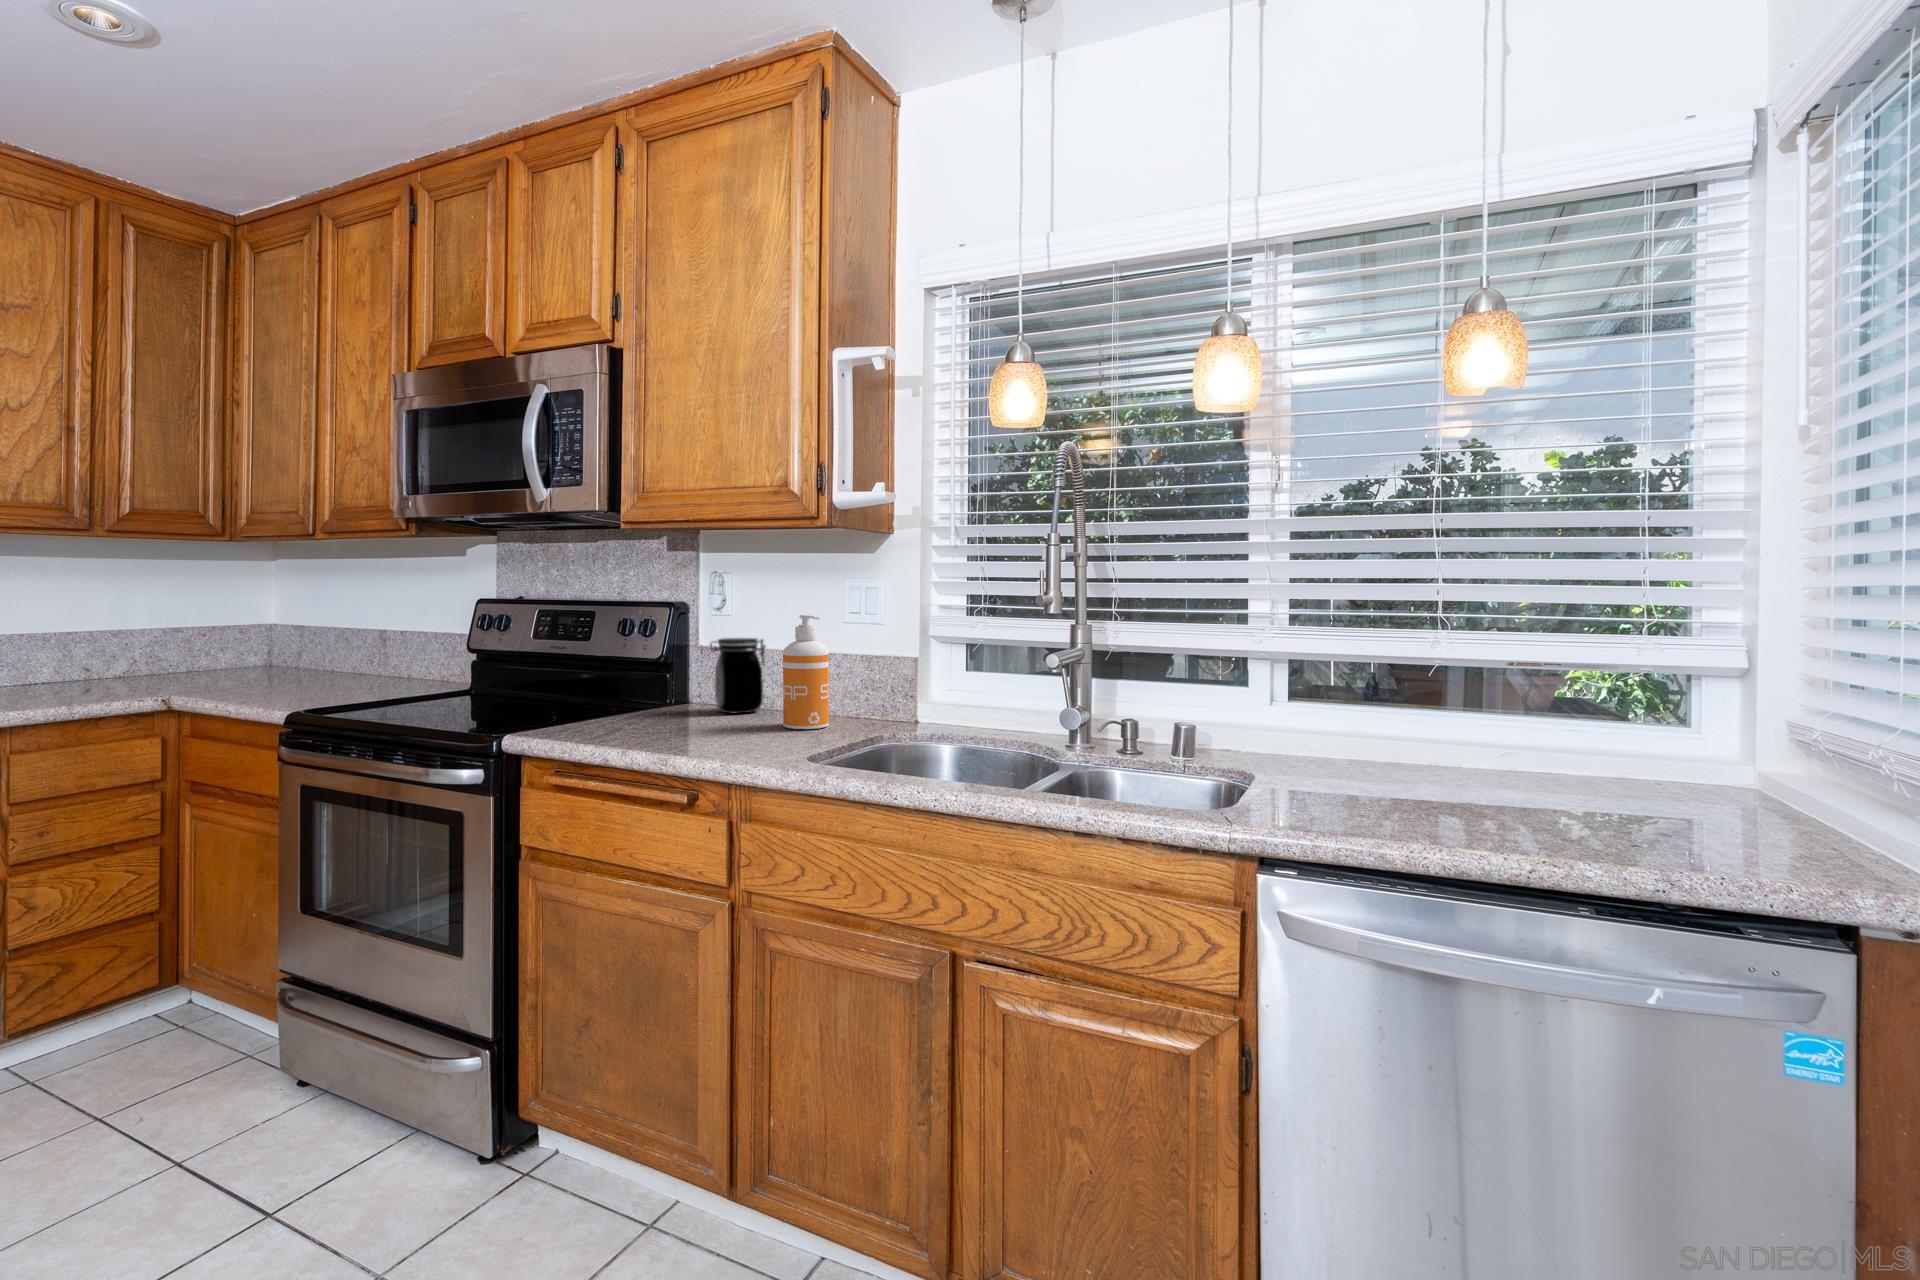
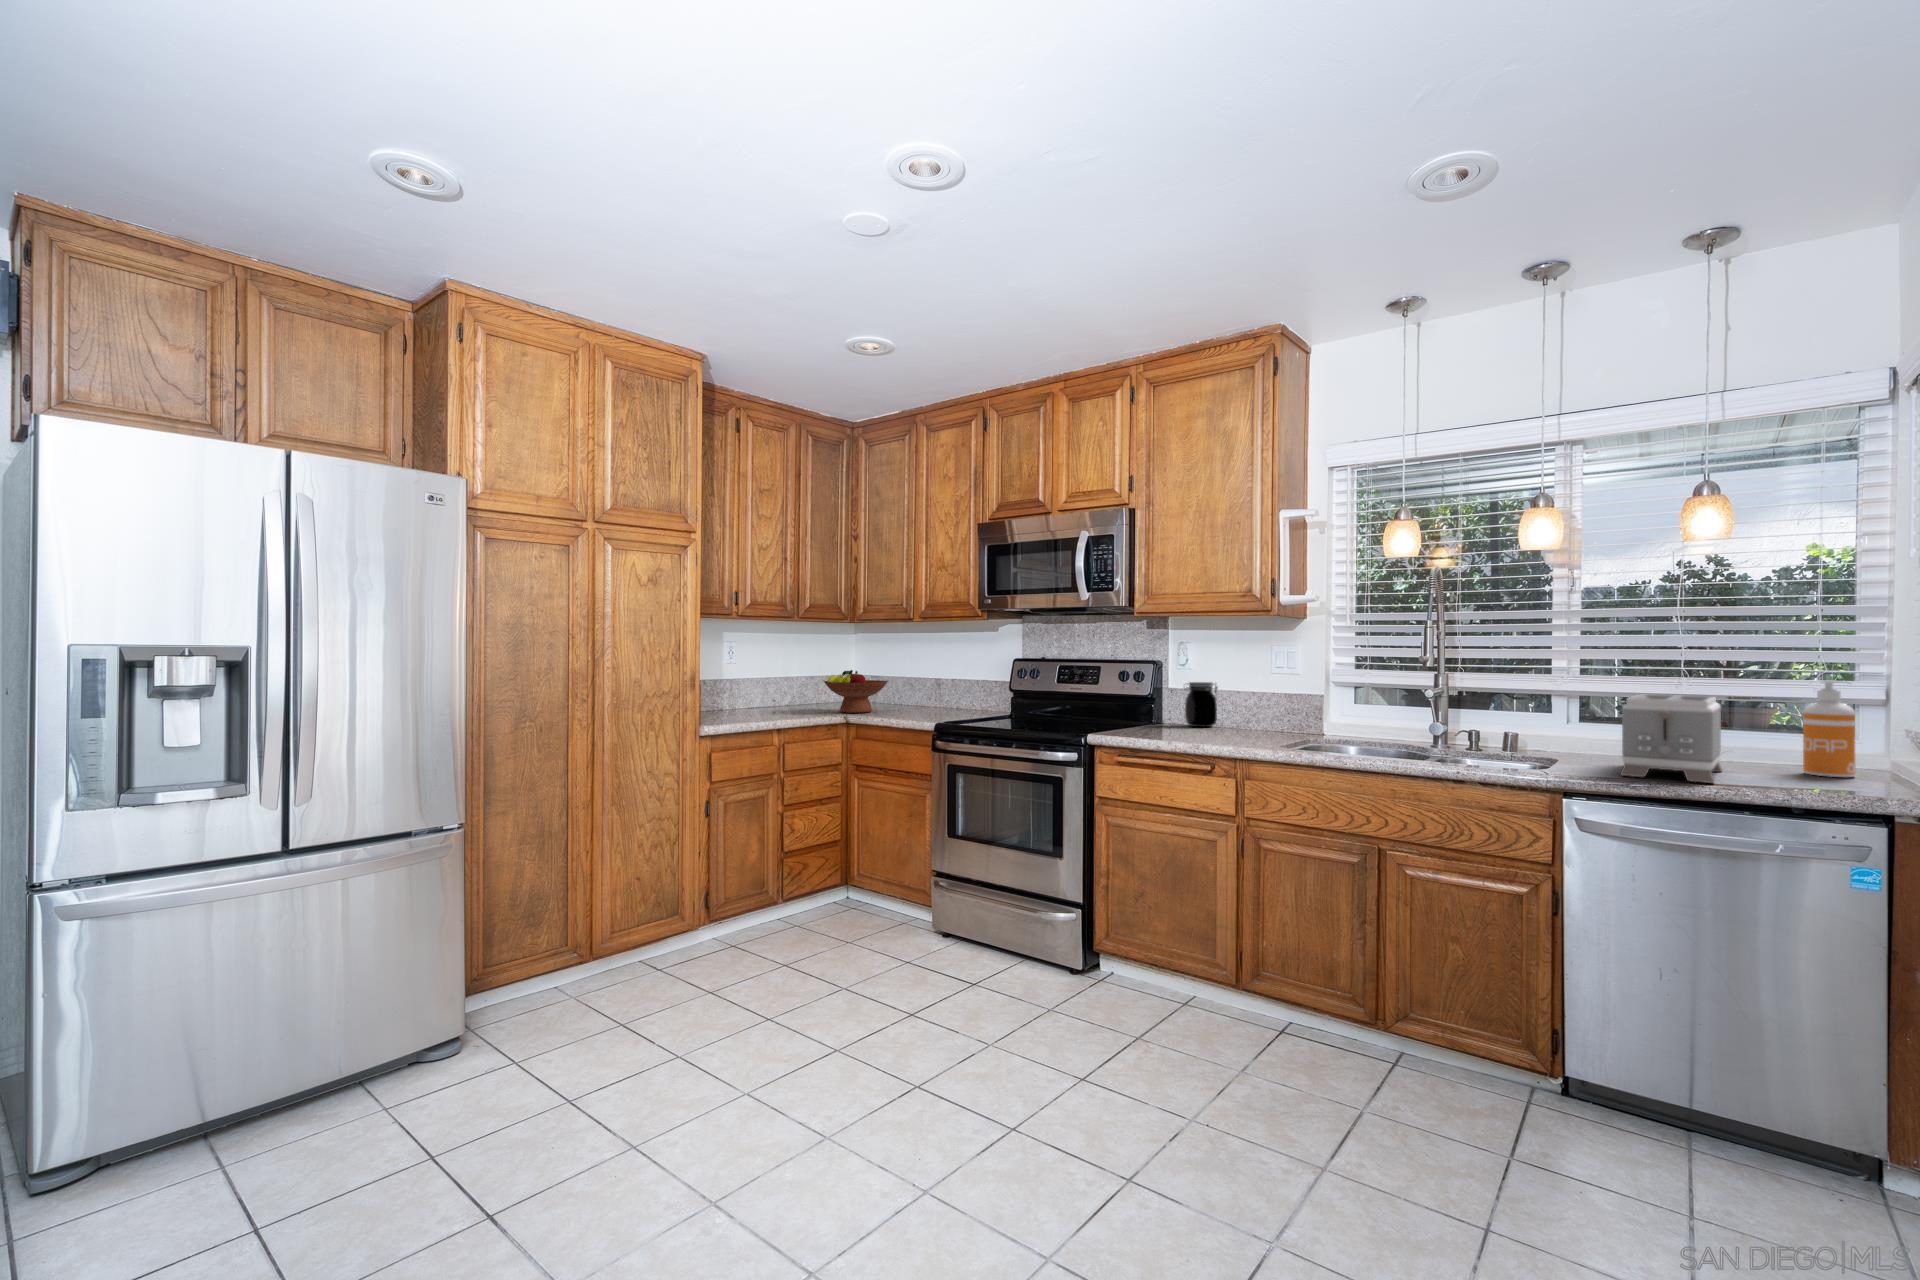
soap dispenser: present [783,615,829,729] -> present [1803,680,1855,777]
fruit bowl: none [104,621,251,697] -> present [824,670,888,713]
toaster: none [1354,661,1520,844] -> present [1620,695,1722,783]

